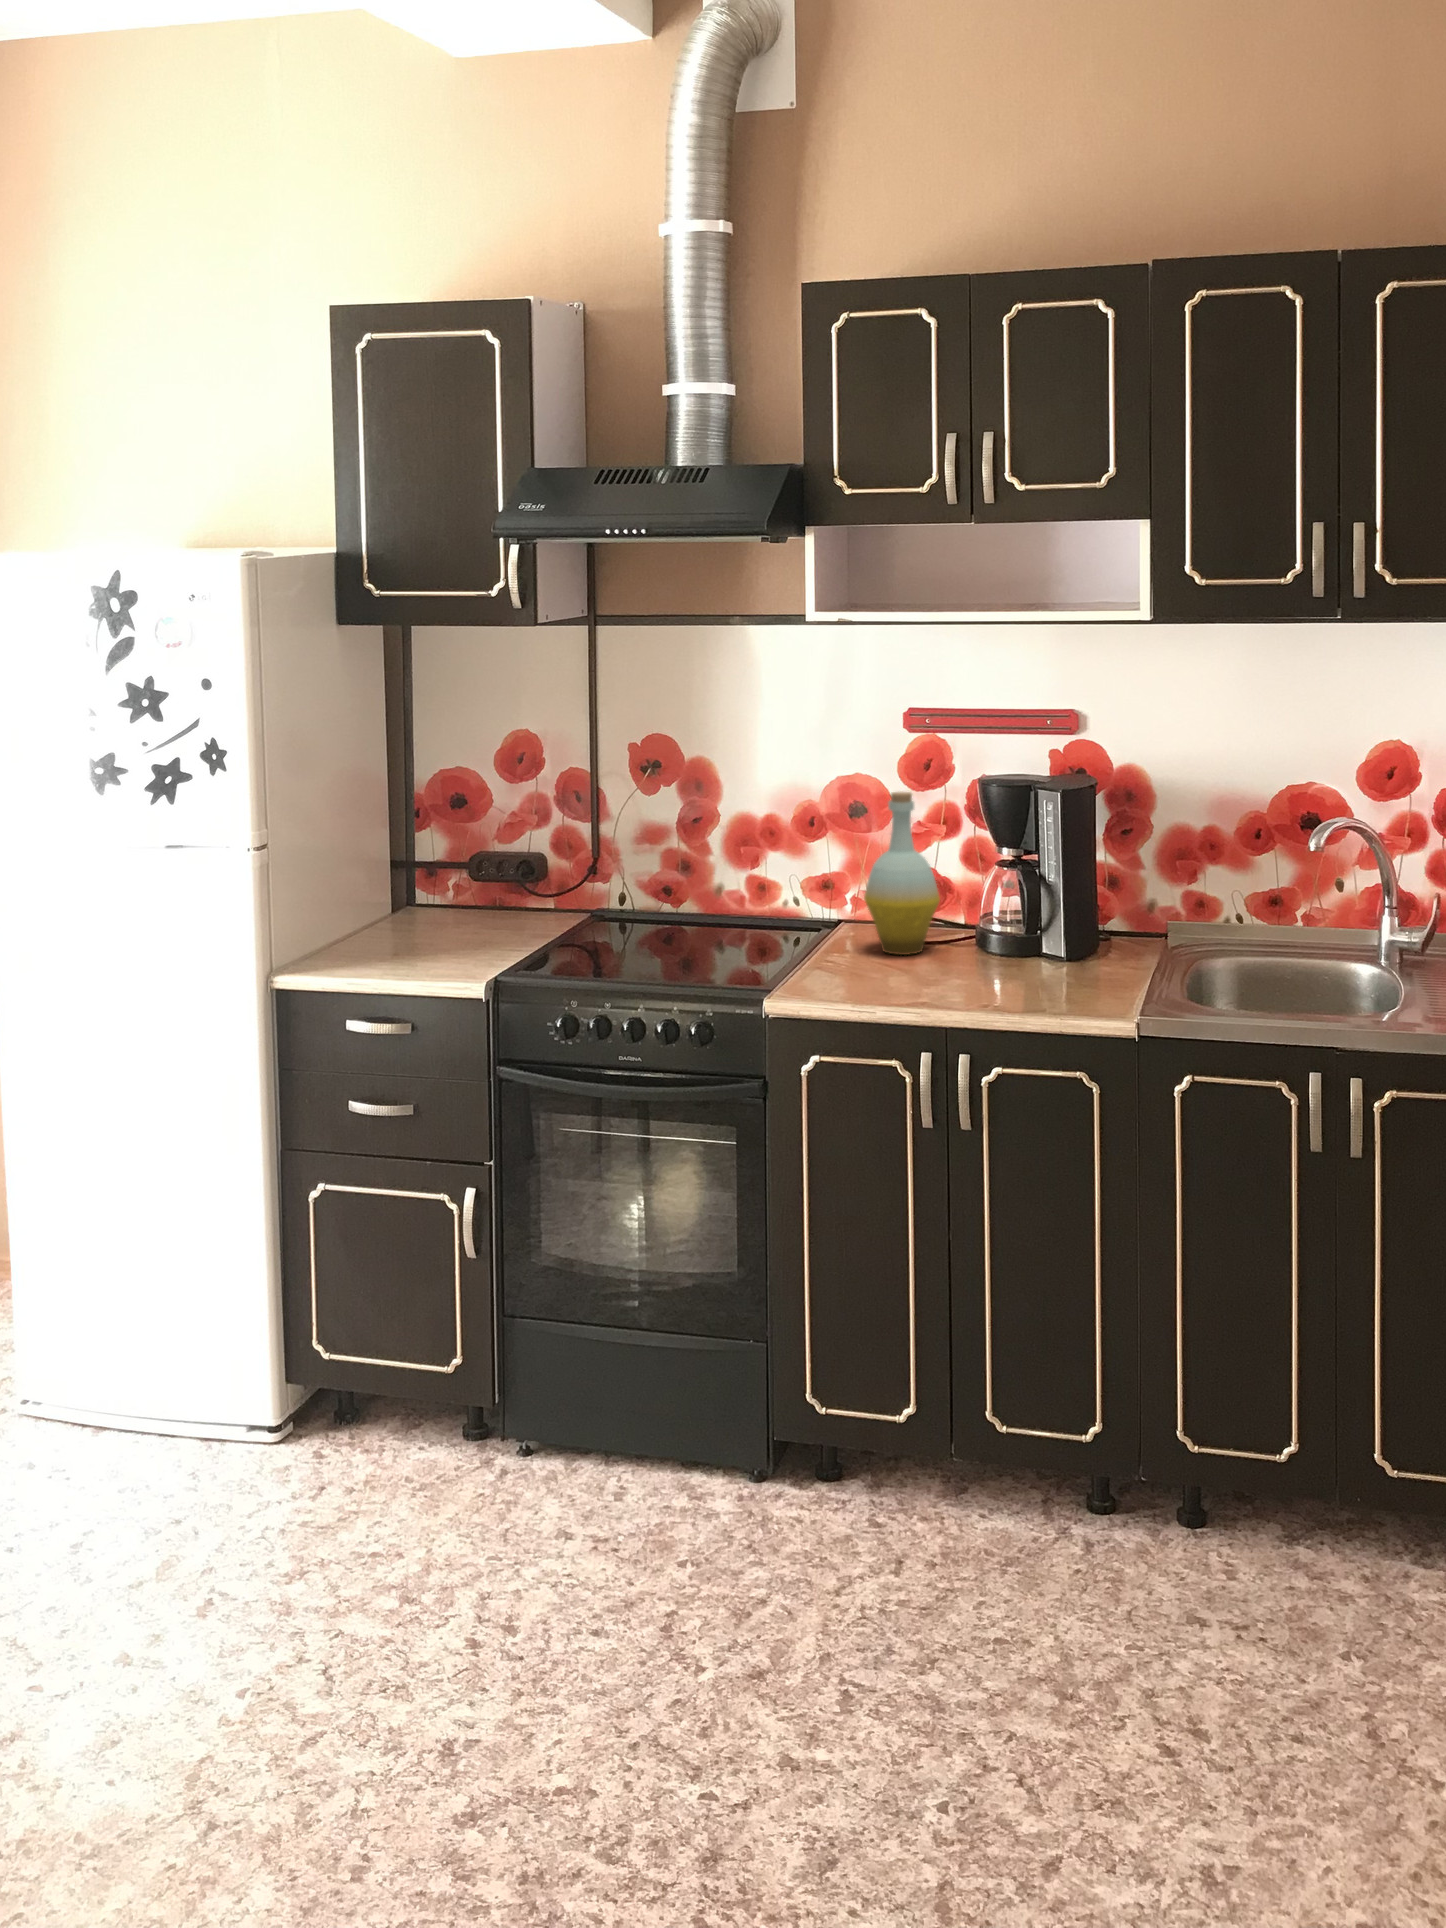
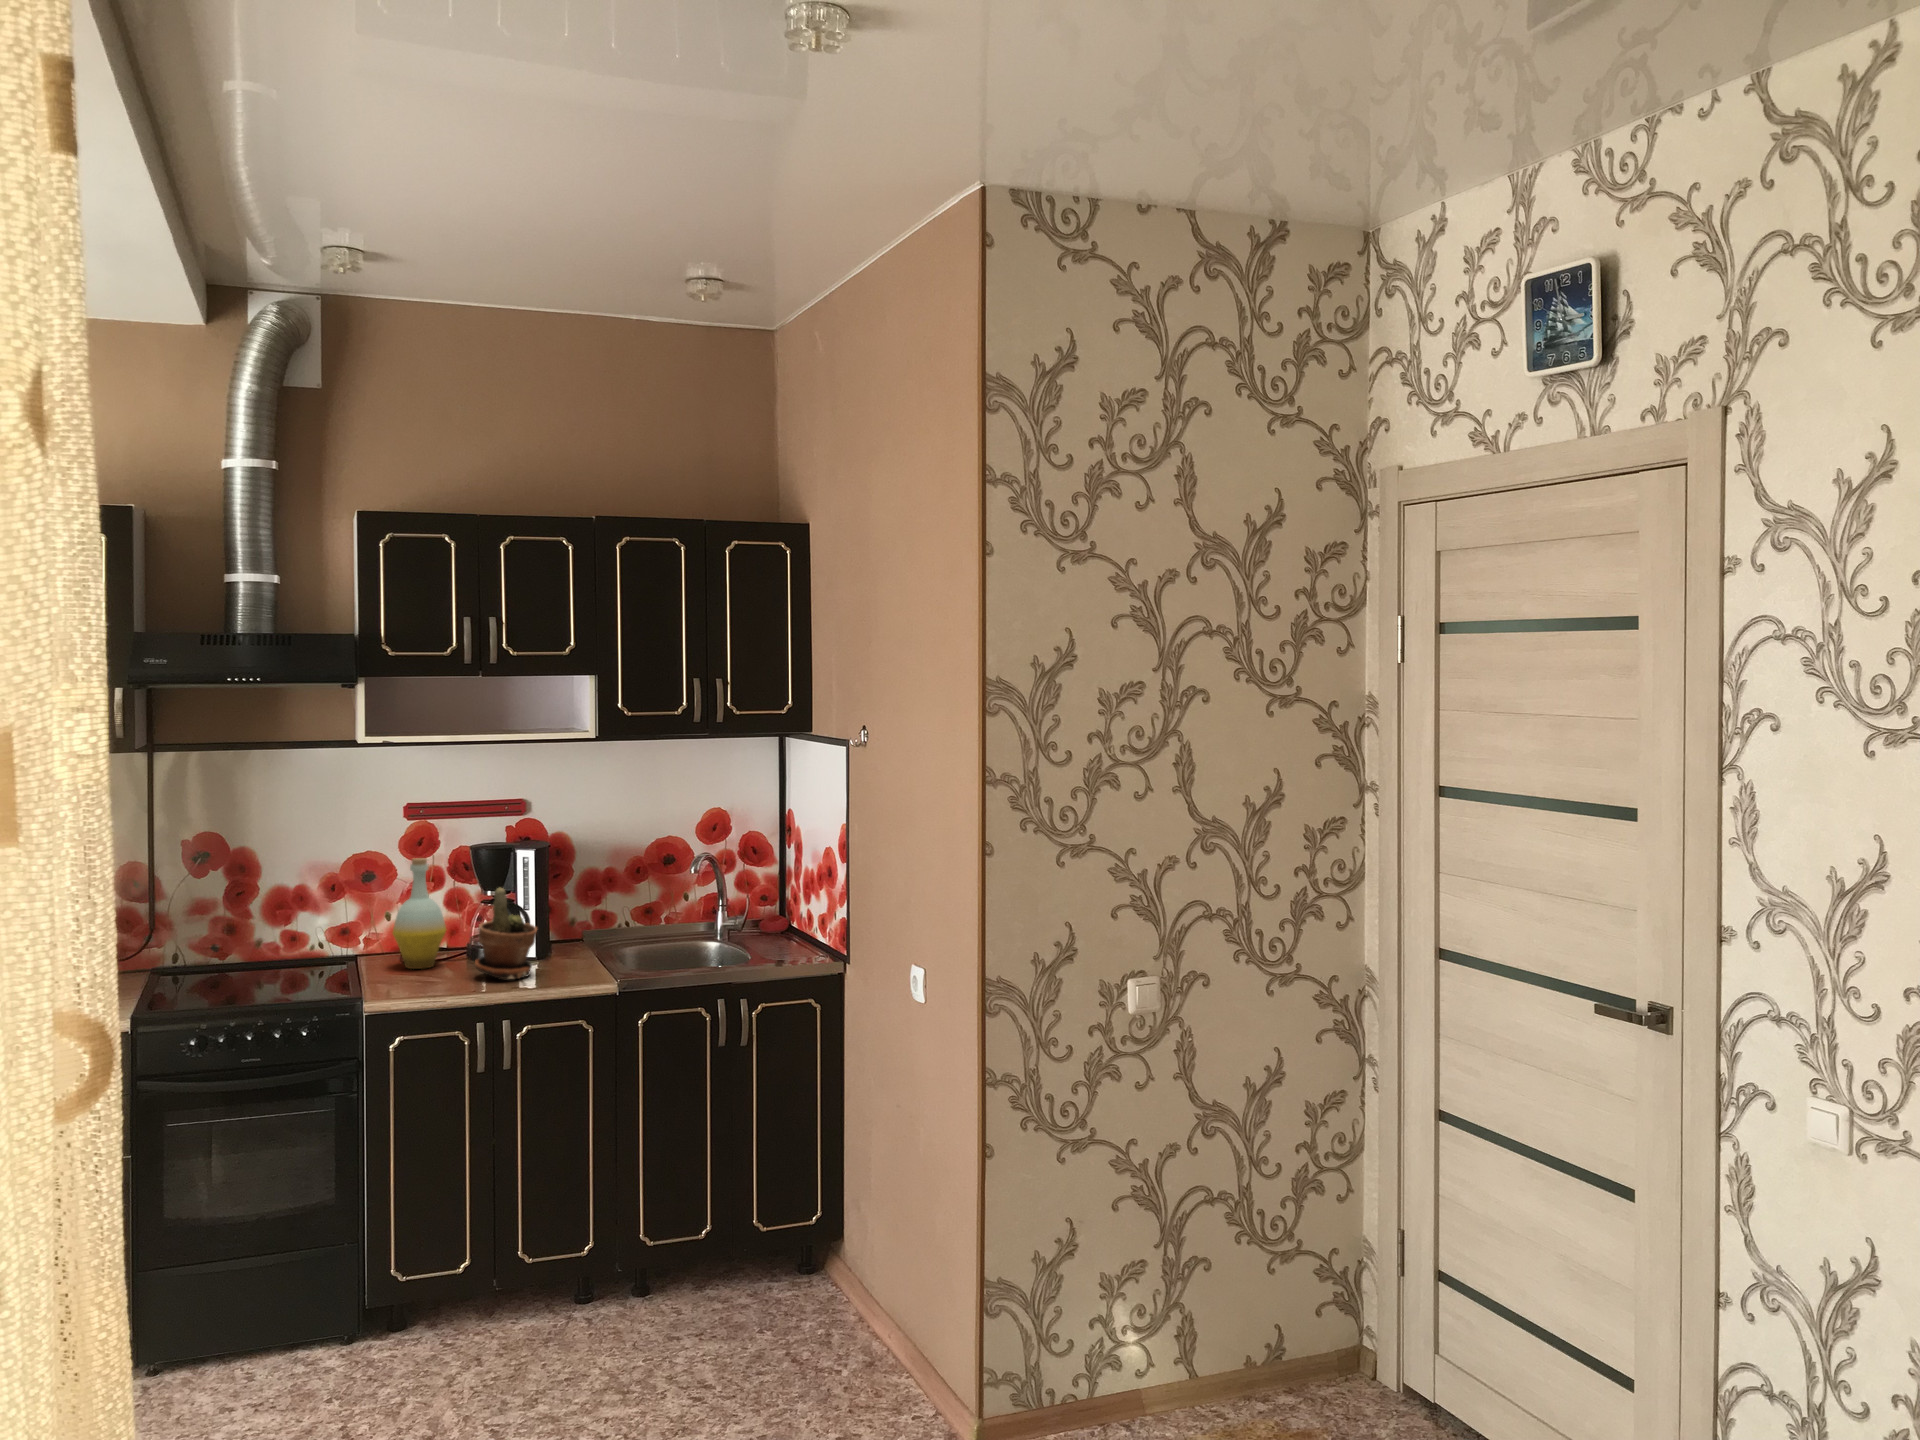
potted plant: none [951,848,1044,990] -> present [475,888,537,979]

